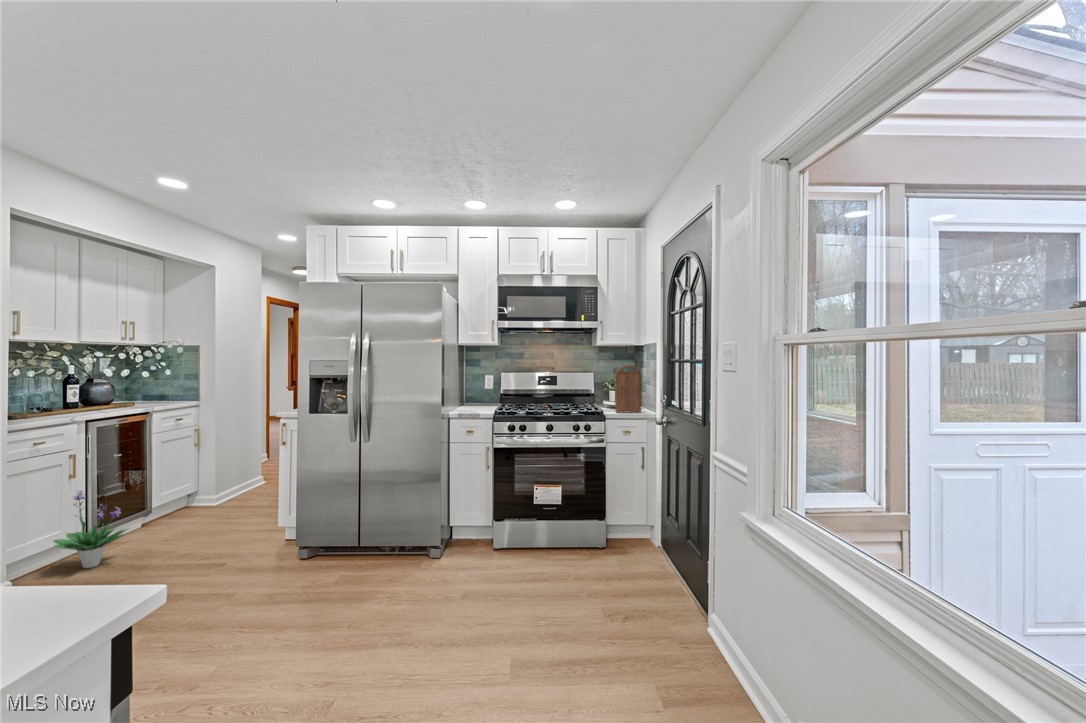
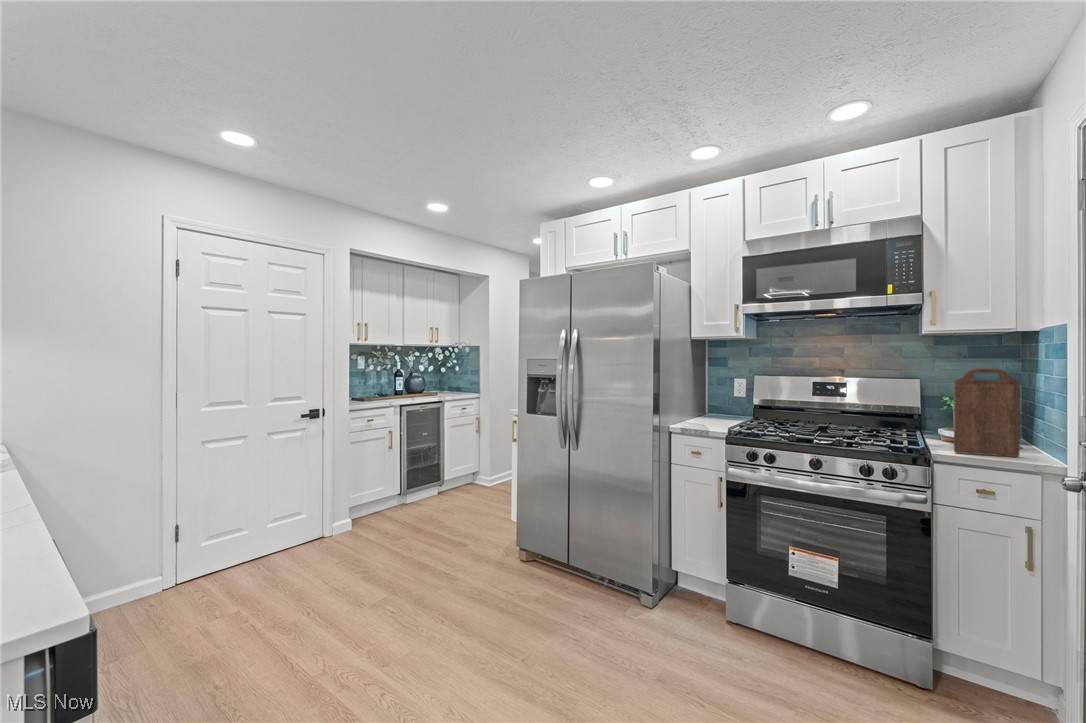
potted plant: present [54,490,126,568] -> none [352,465,403,530]

